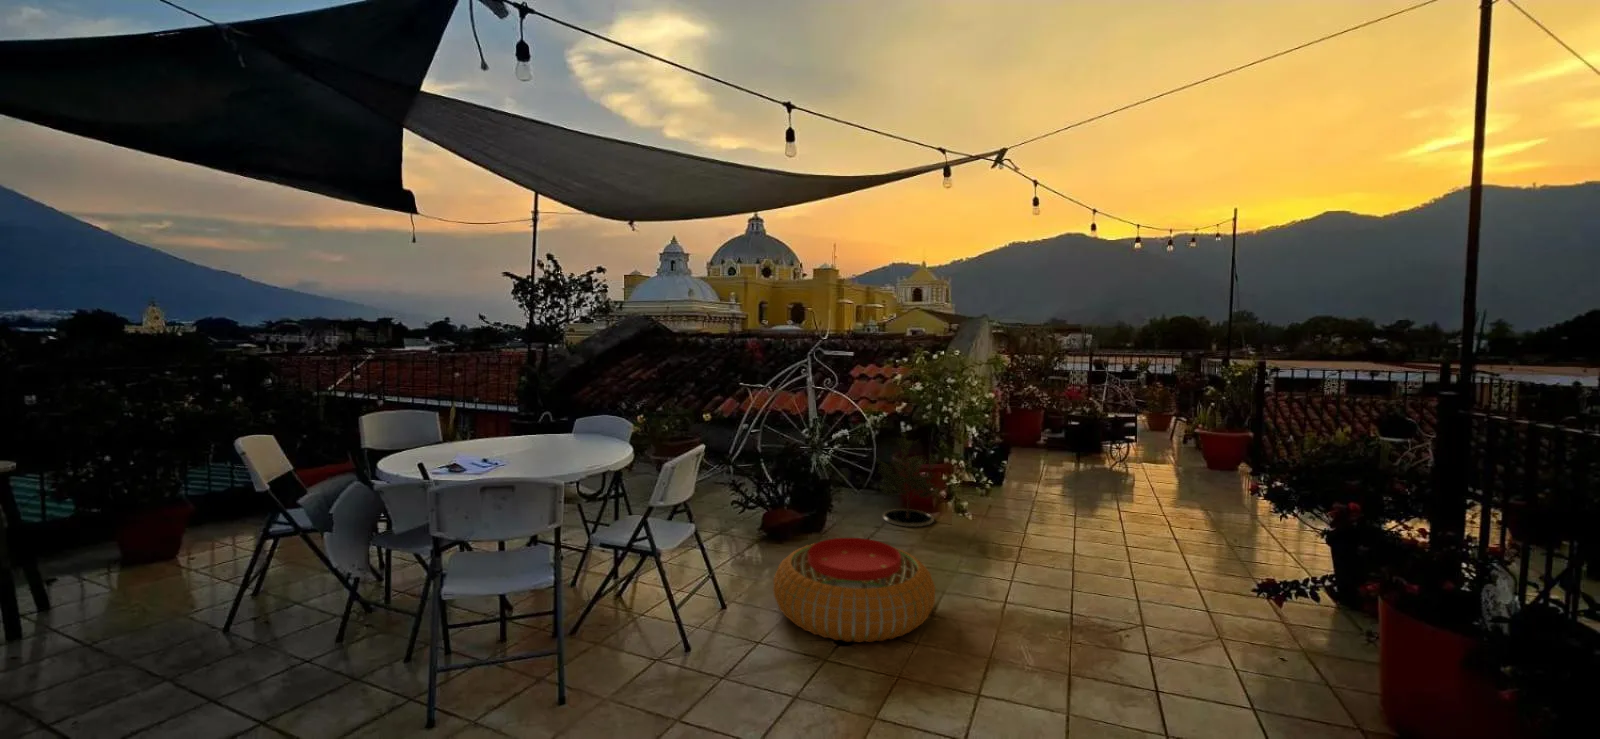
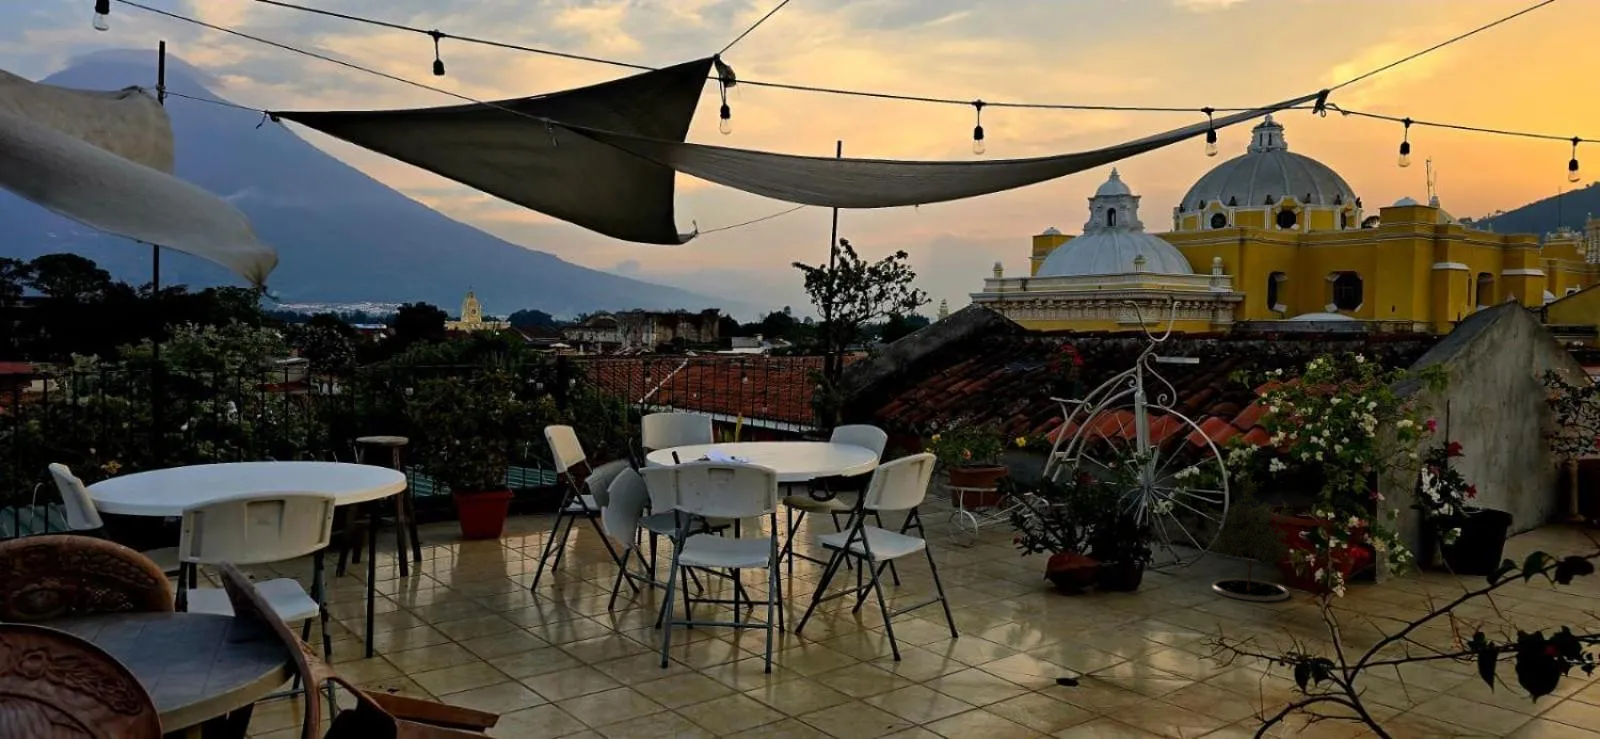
pouf: present [773,538,935,642] -> none [977,577,1171,683]

